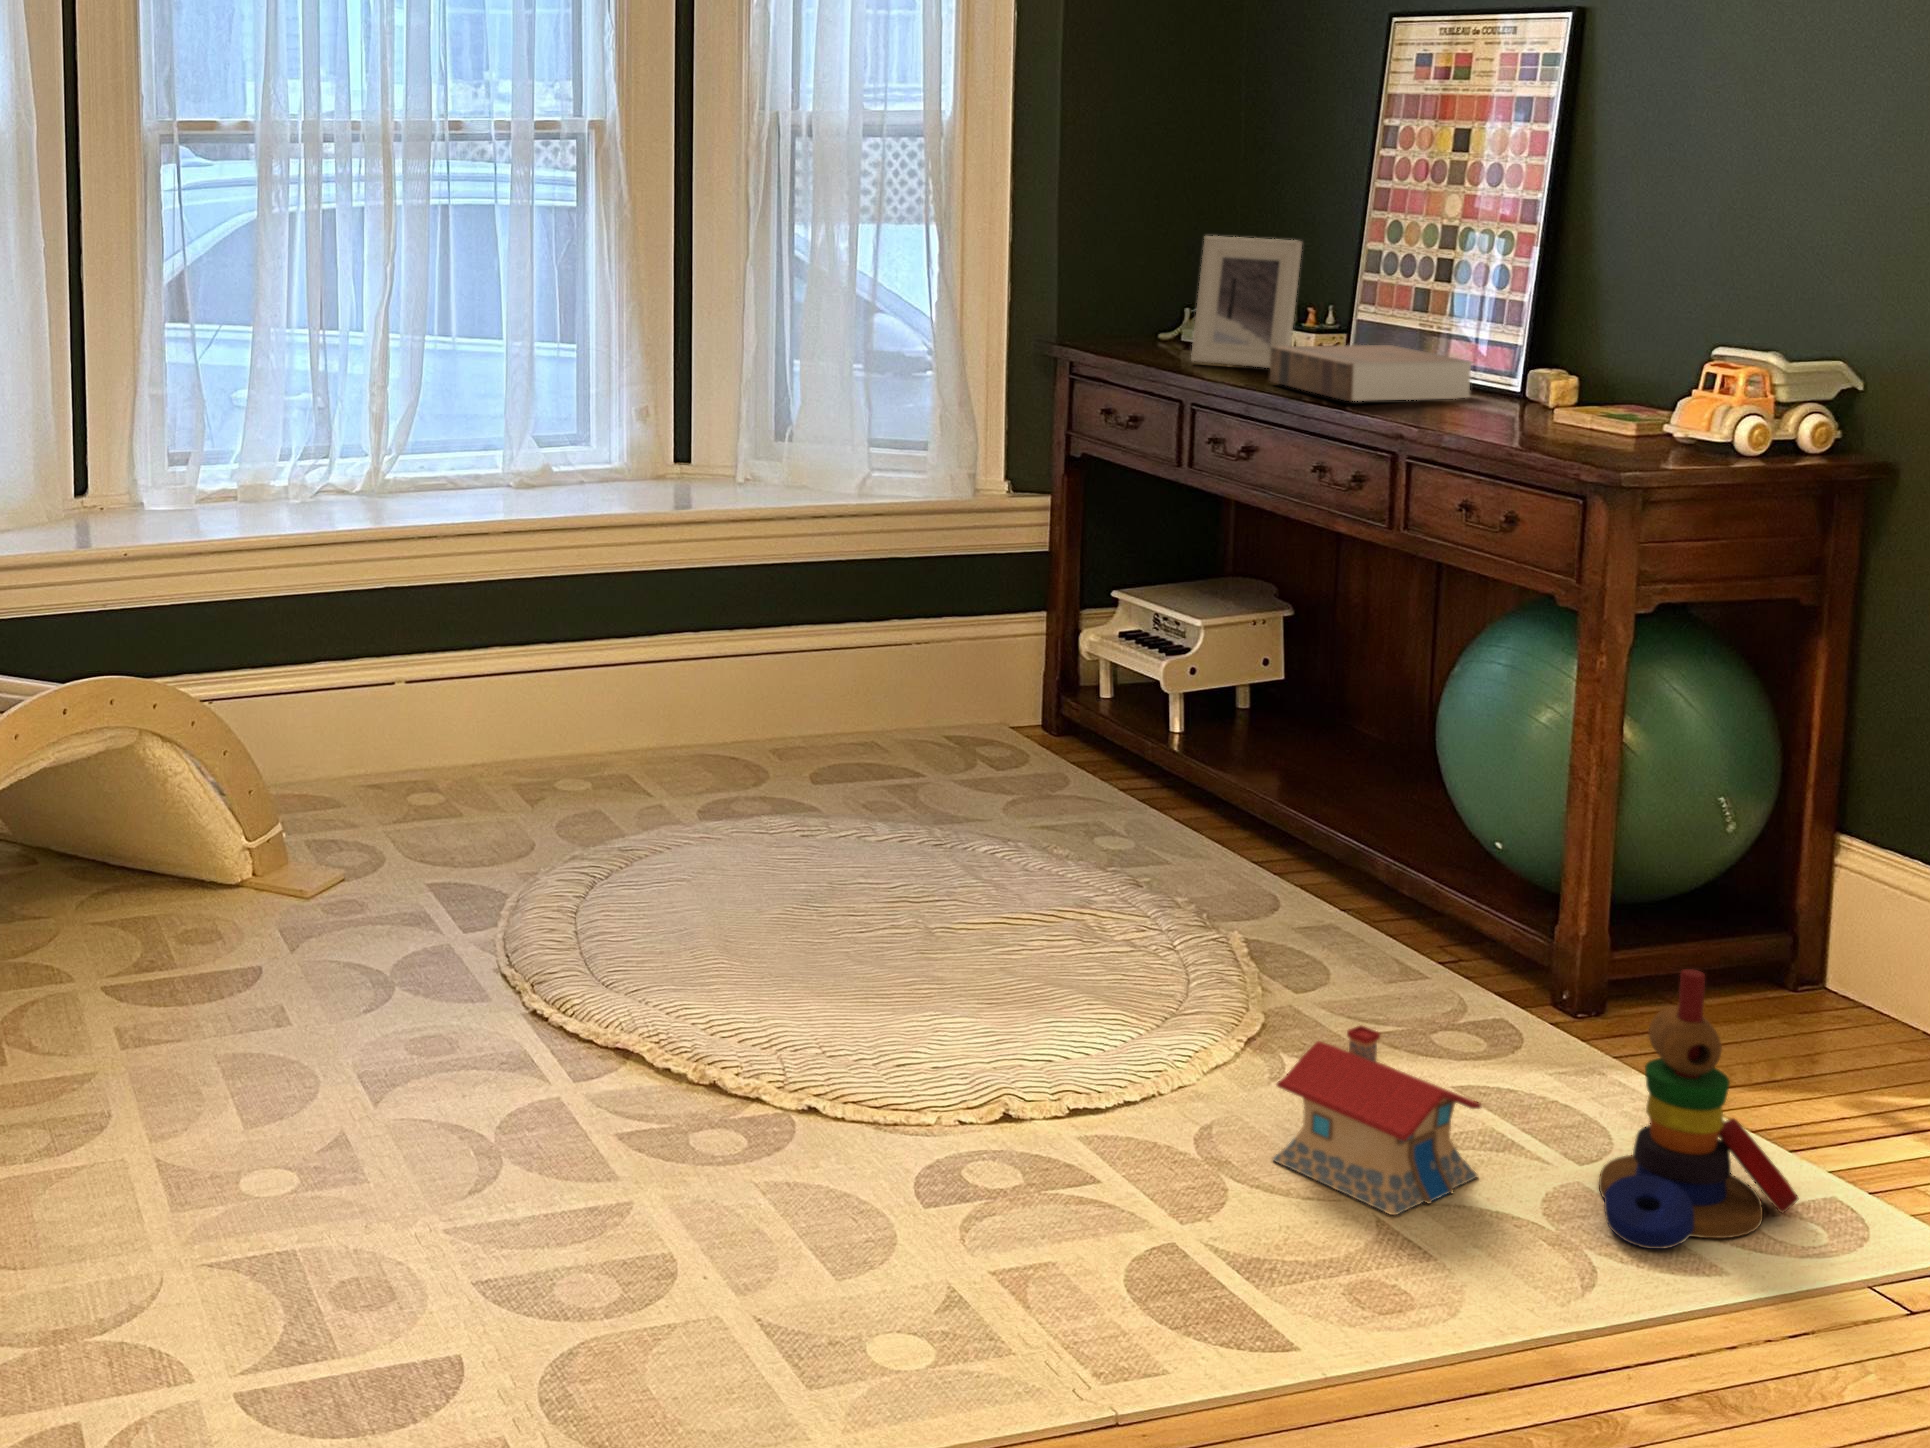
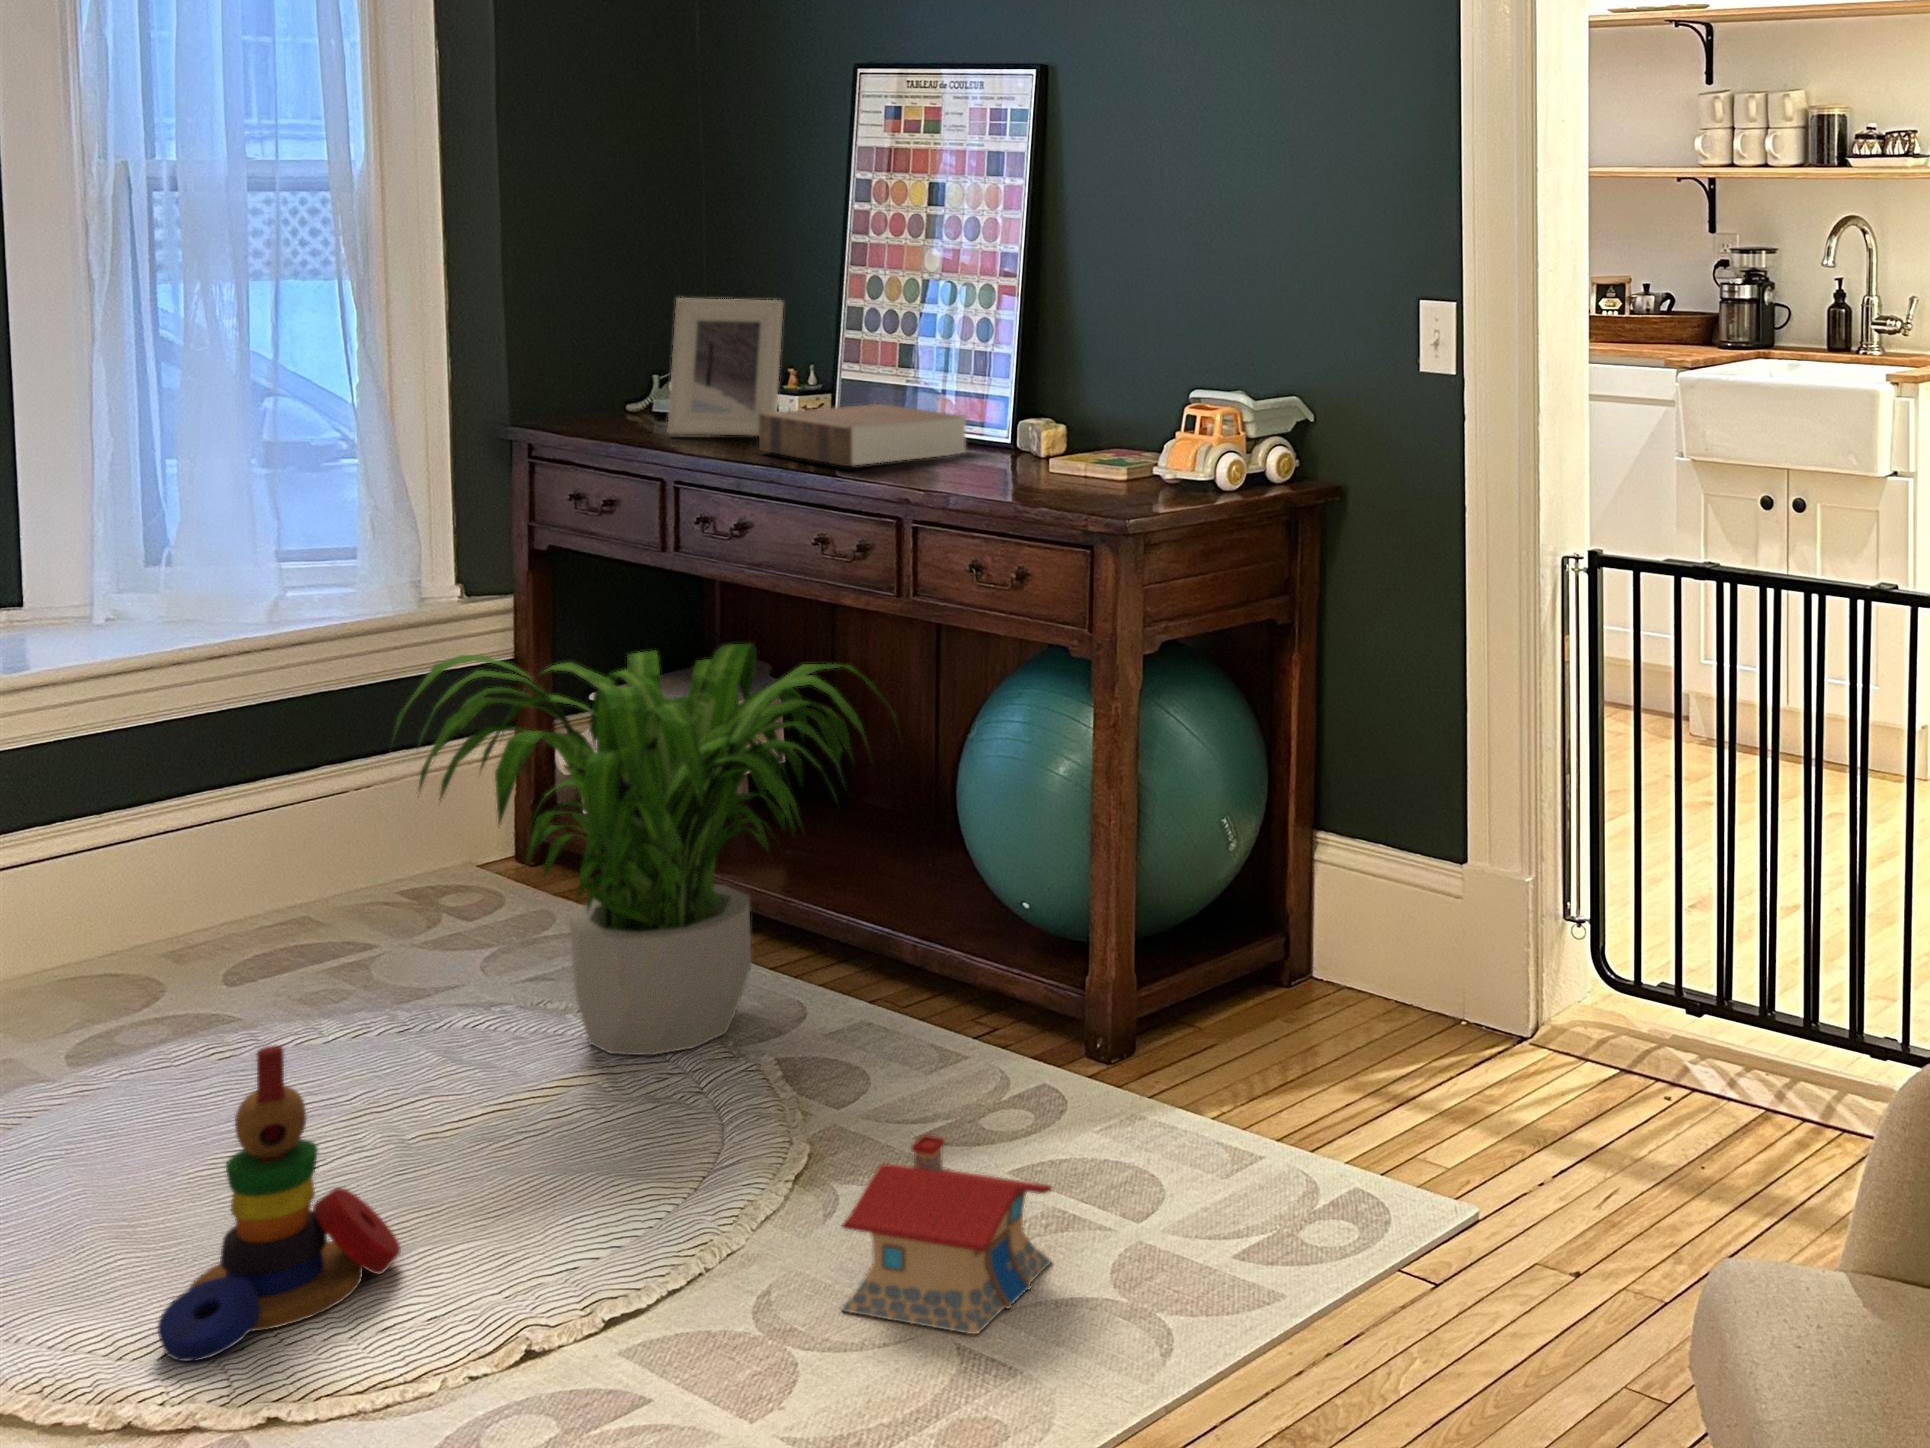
potted plant: none [942,536,1381,915] -> present [394,644,897,1055]
stacking toy: present [1599,969,1799,1249] -> present [158,1045,401,1361]

